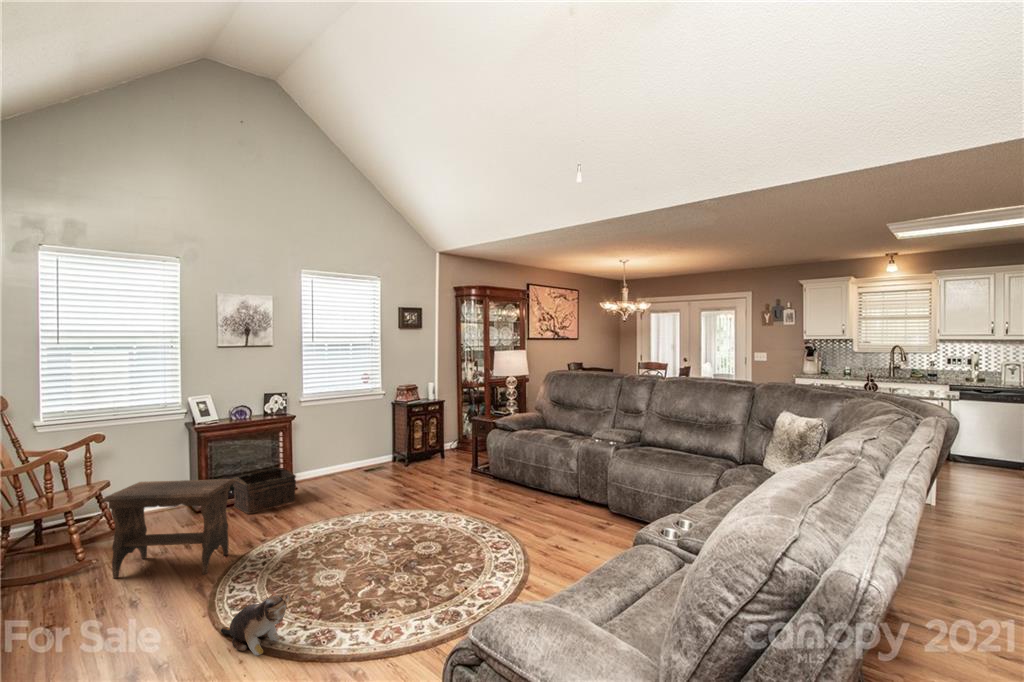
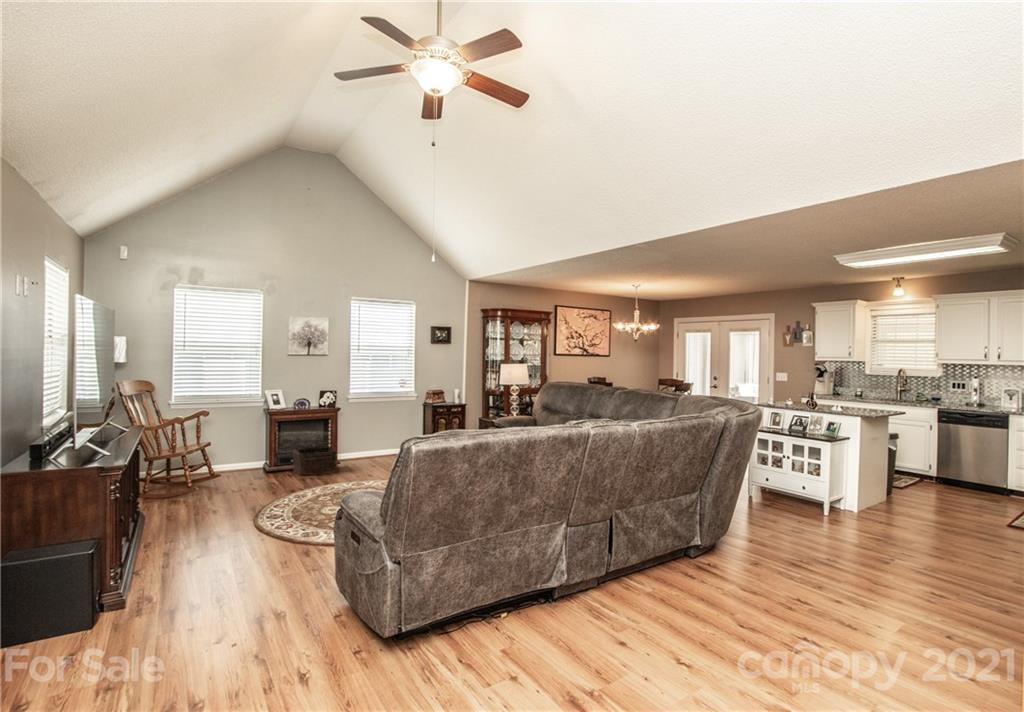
footstool: present [102,479,236,578] -> none [200,441,283,503]
plush toy: present [221,593,291,655] -> none [255,504,290,540]

